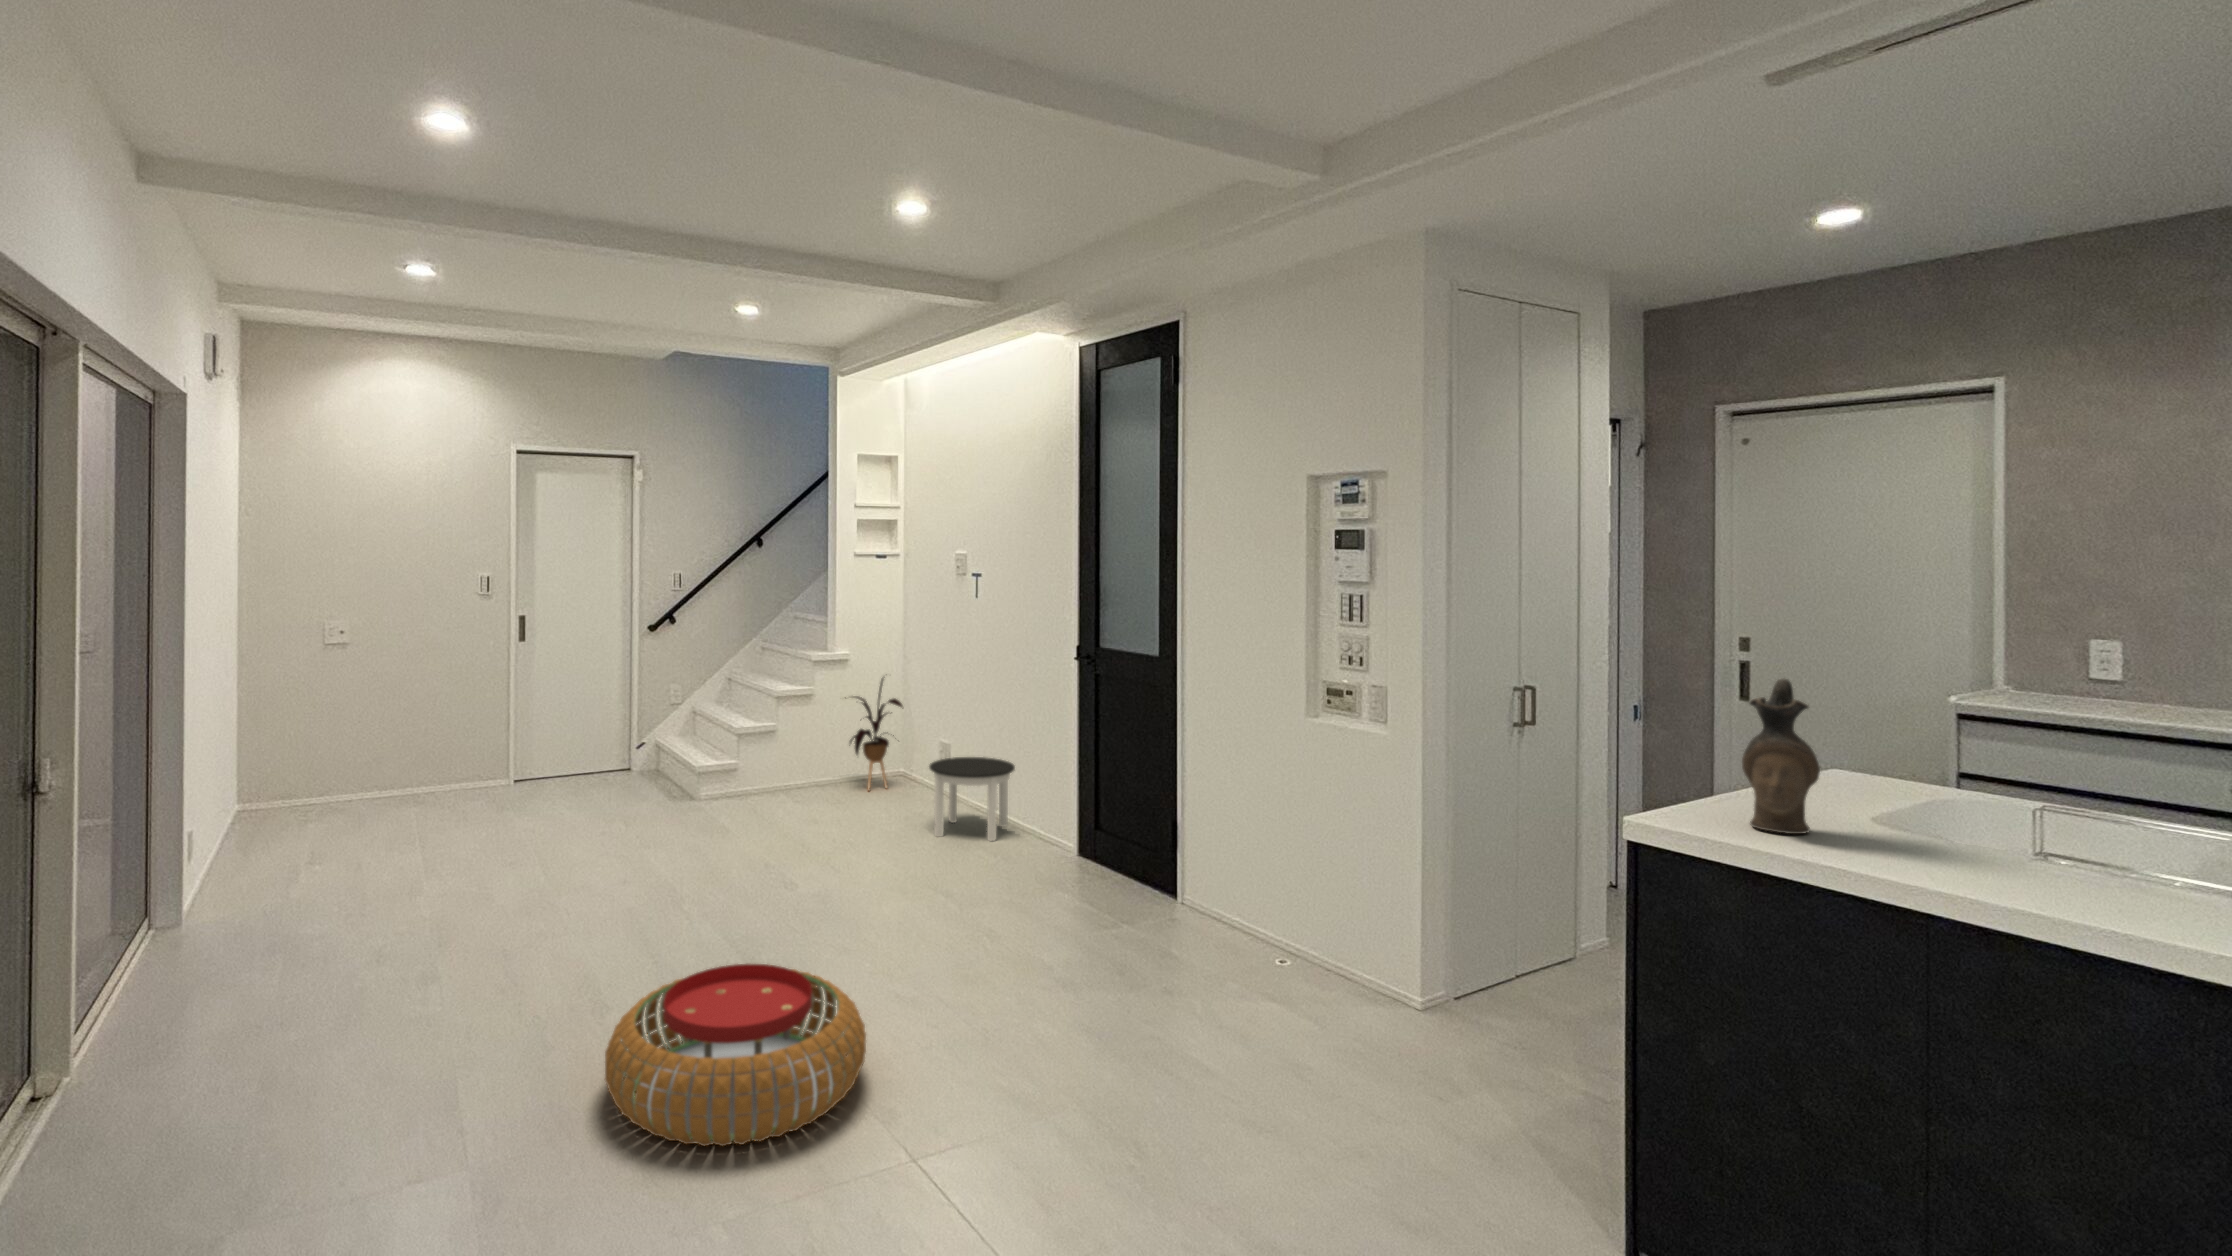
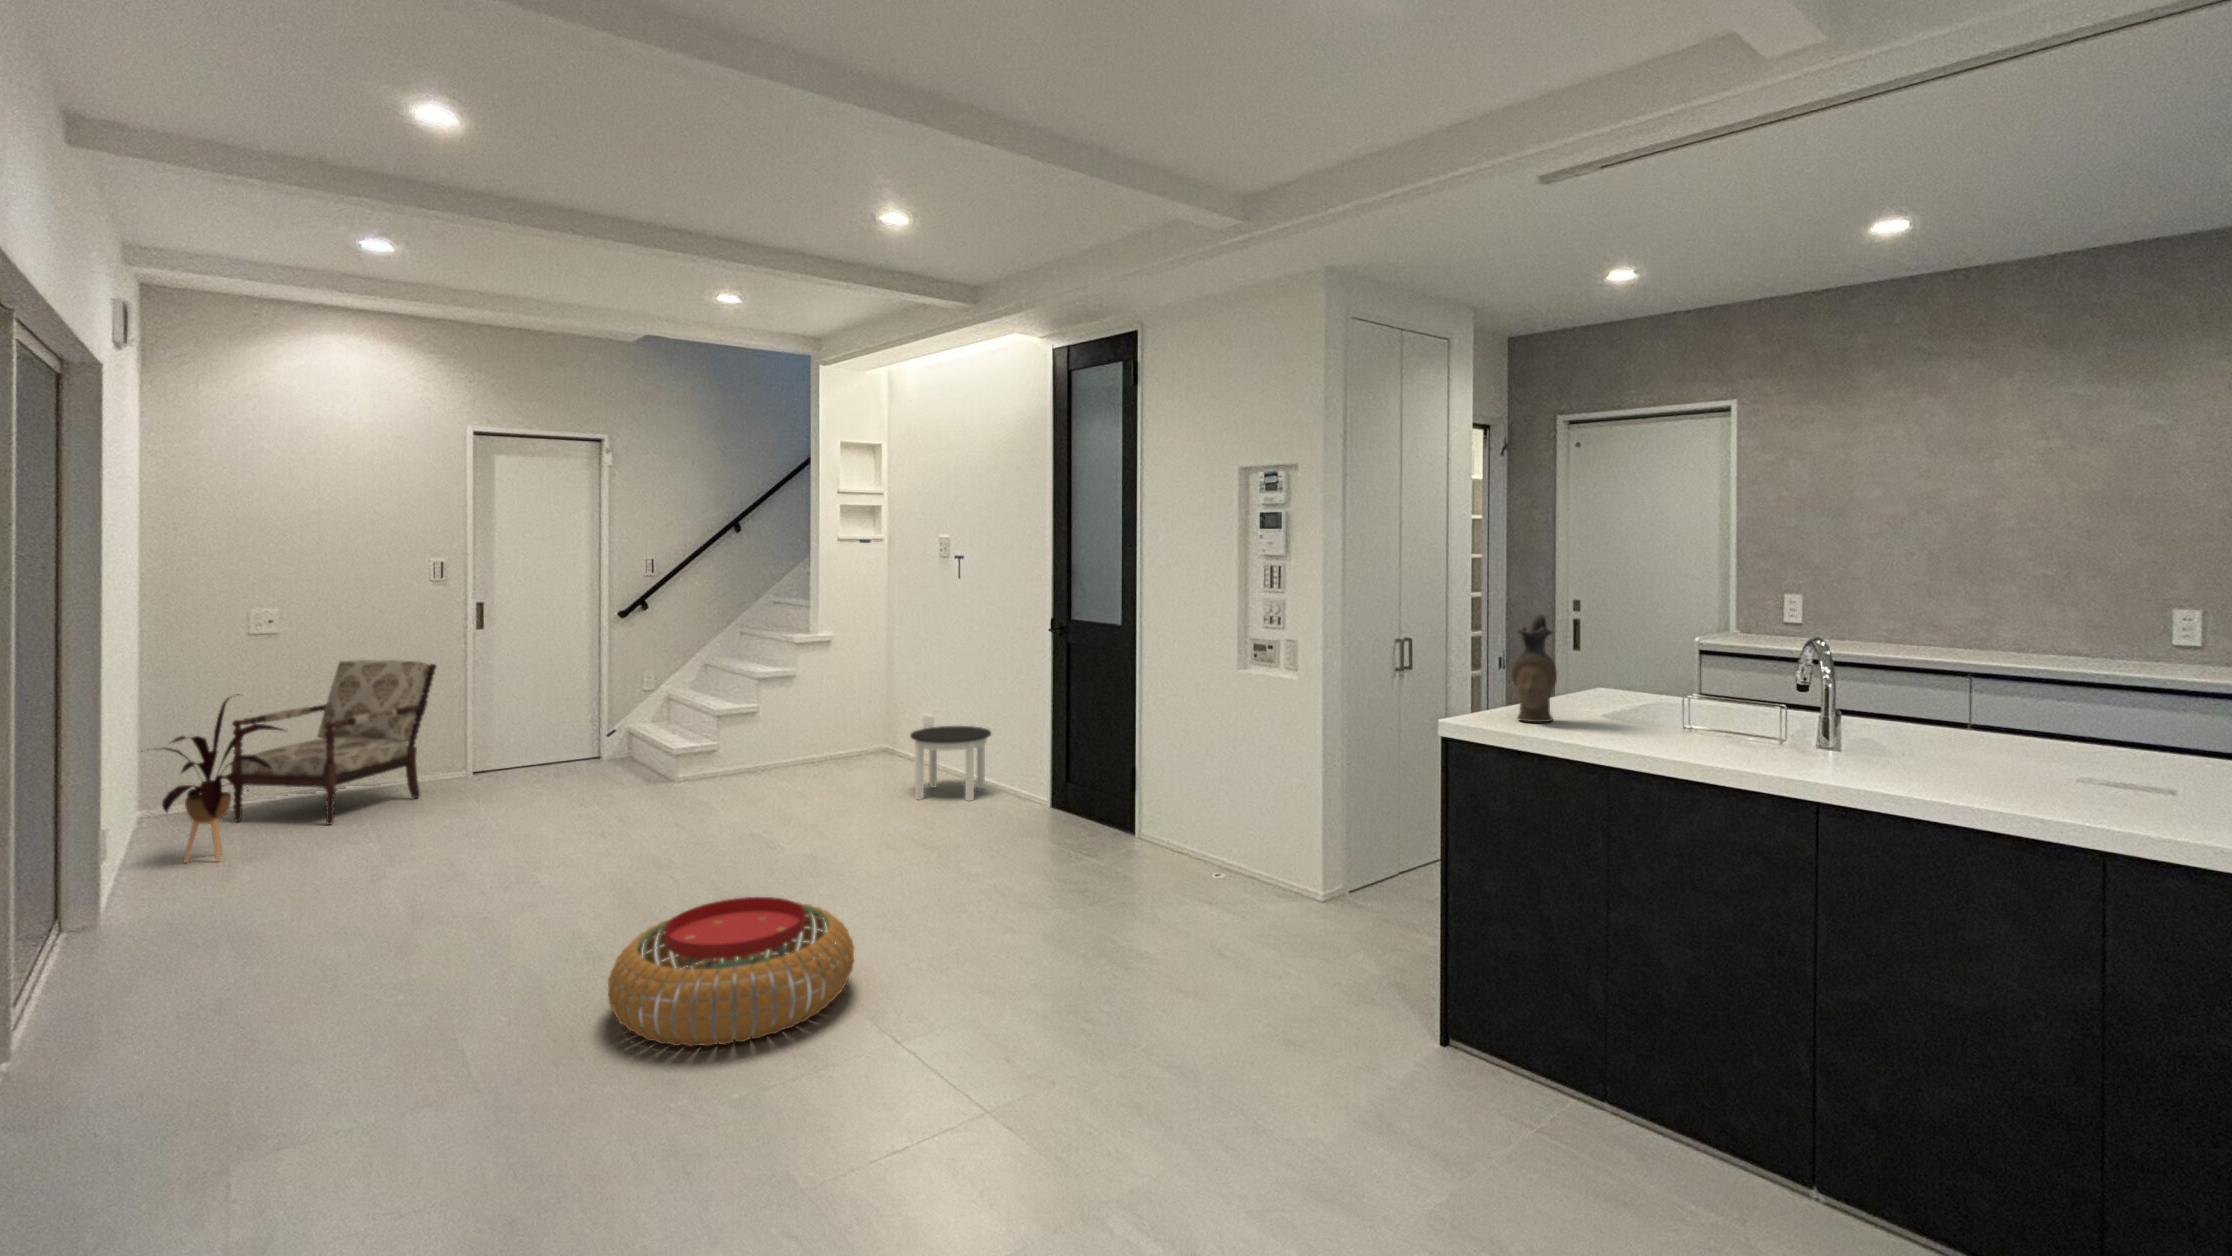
armchair: none [309,671,484,831] -> present [231,660,436,825]
house plant: present [850,678,902,790] -> present [162,695,283,863]

